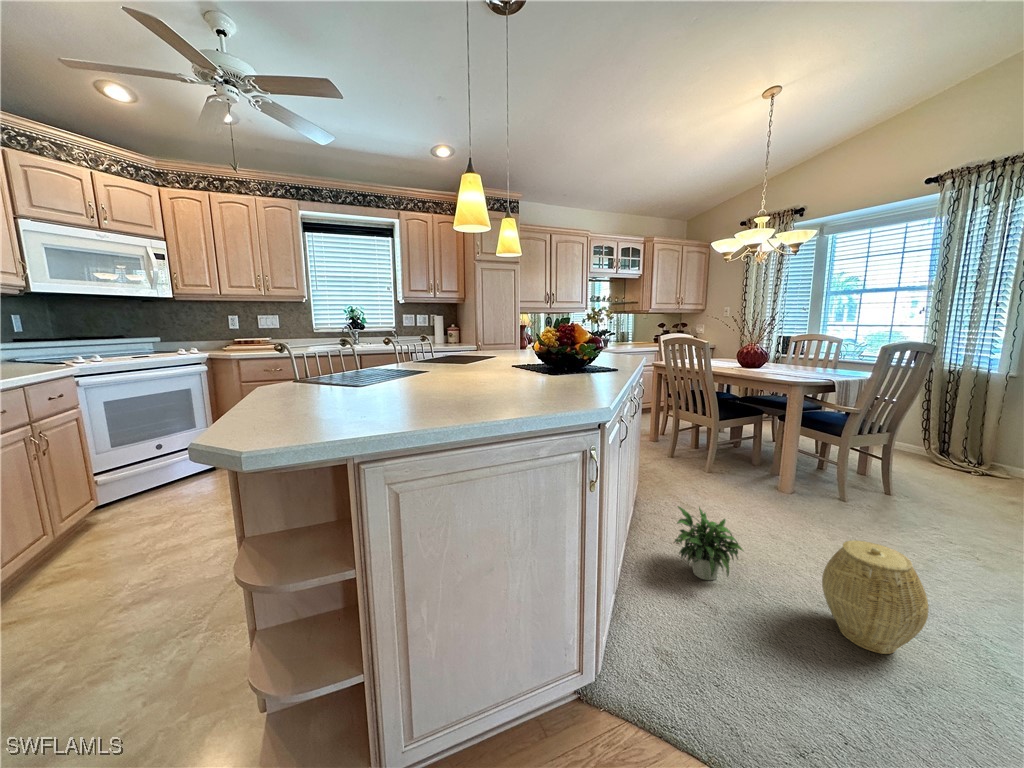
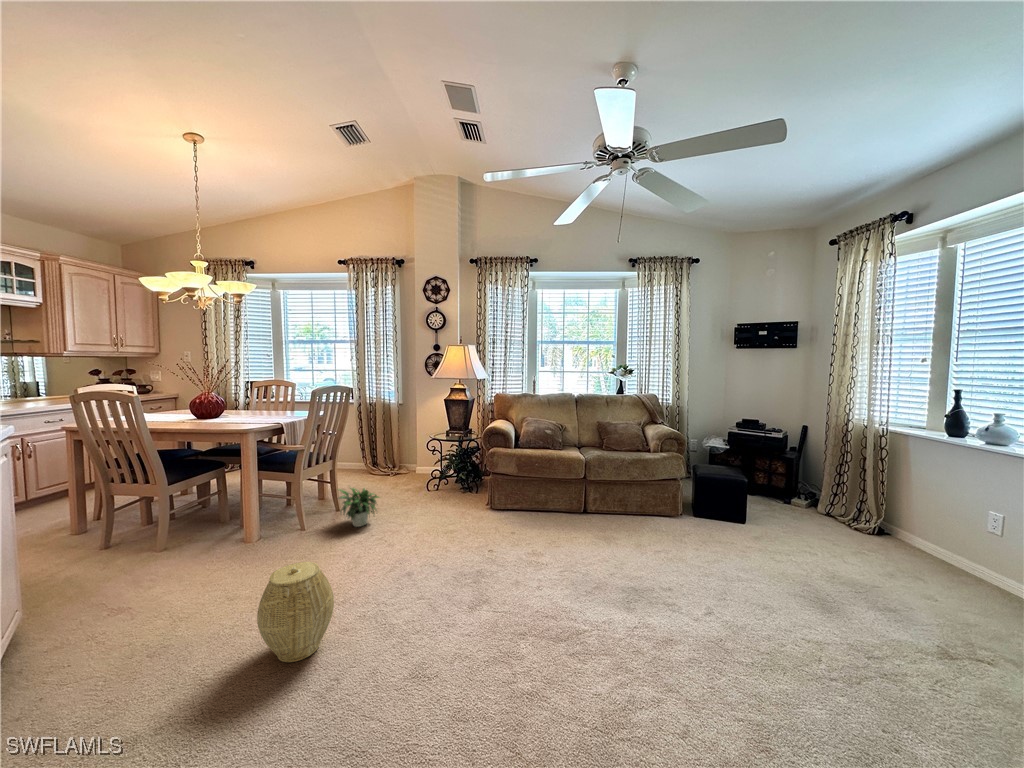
potted plant: present [674,506,744,580] -> present [339,488,379,527]

